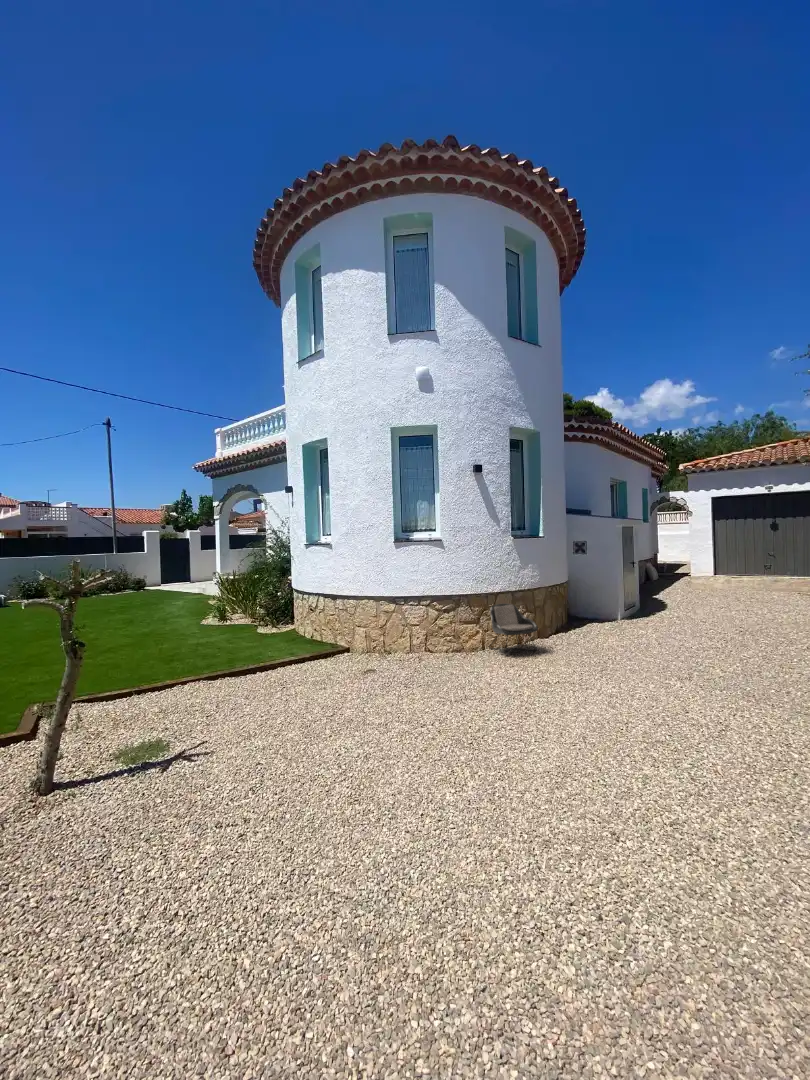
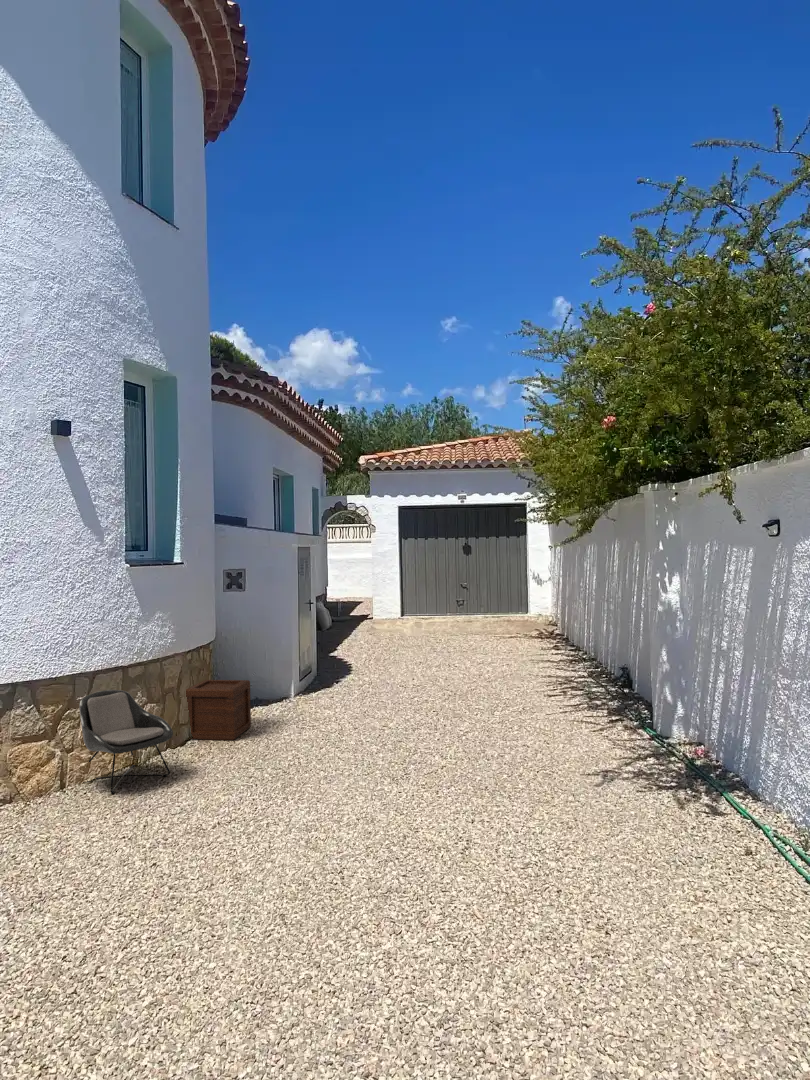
wooden crate: none [547,604,588,639] -> present [186,680,251,740]

